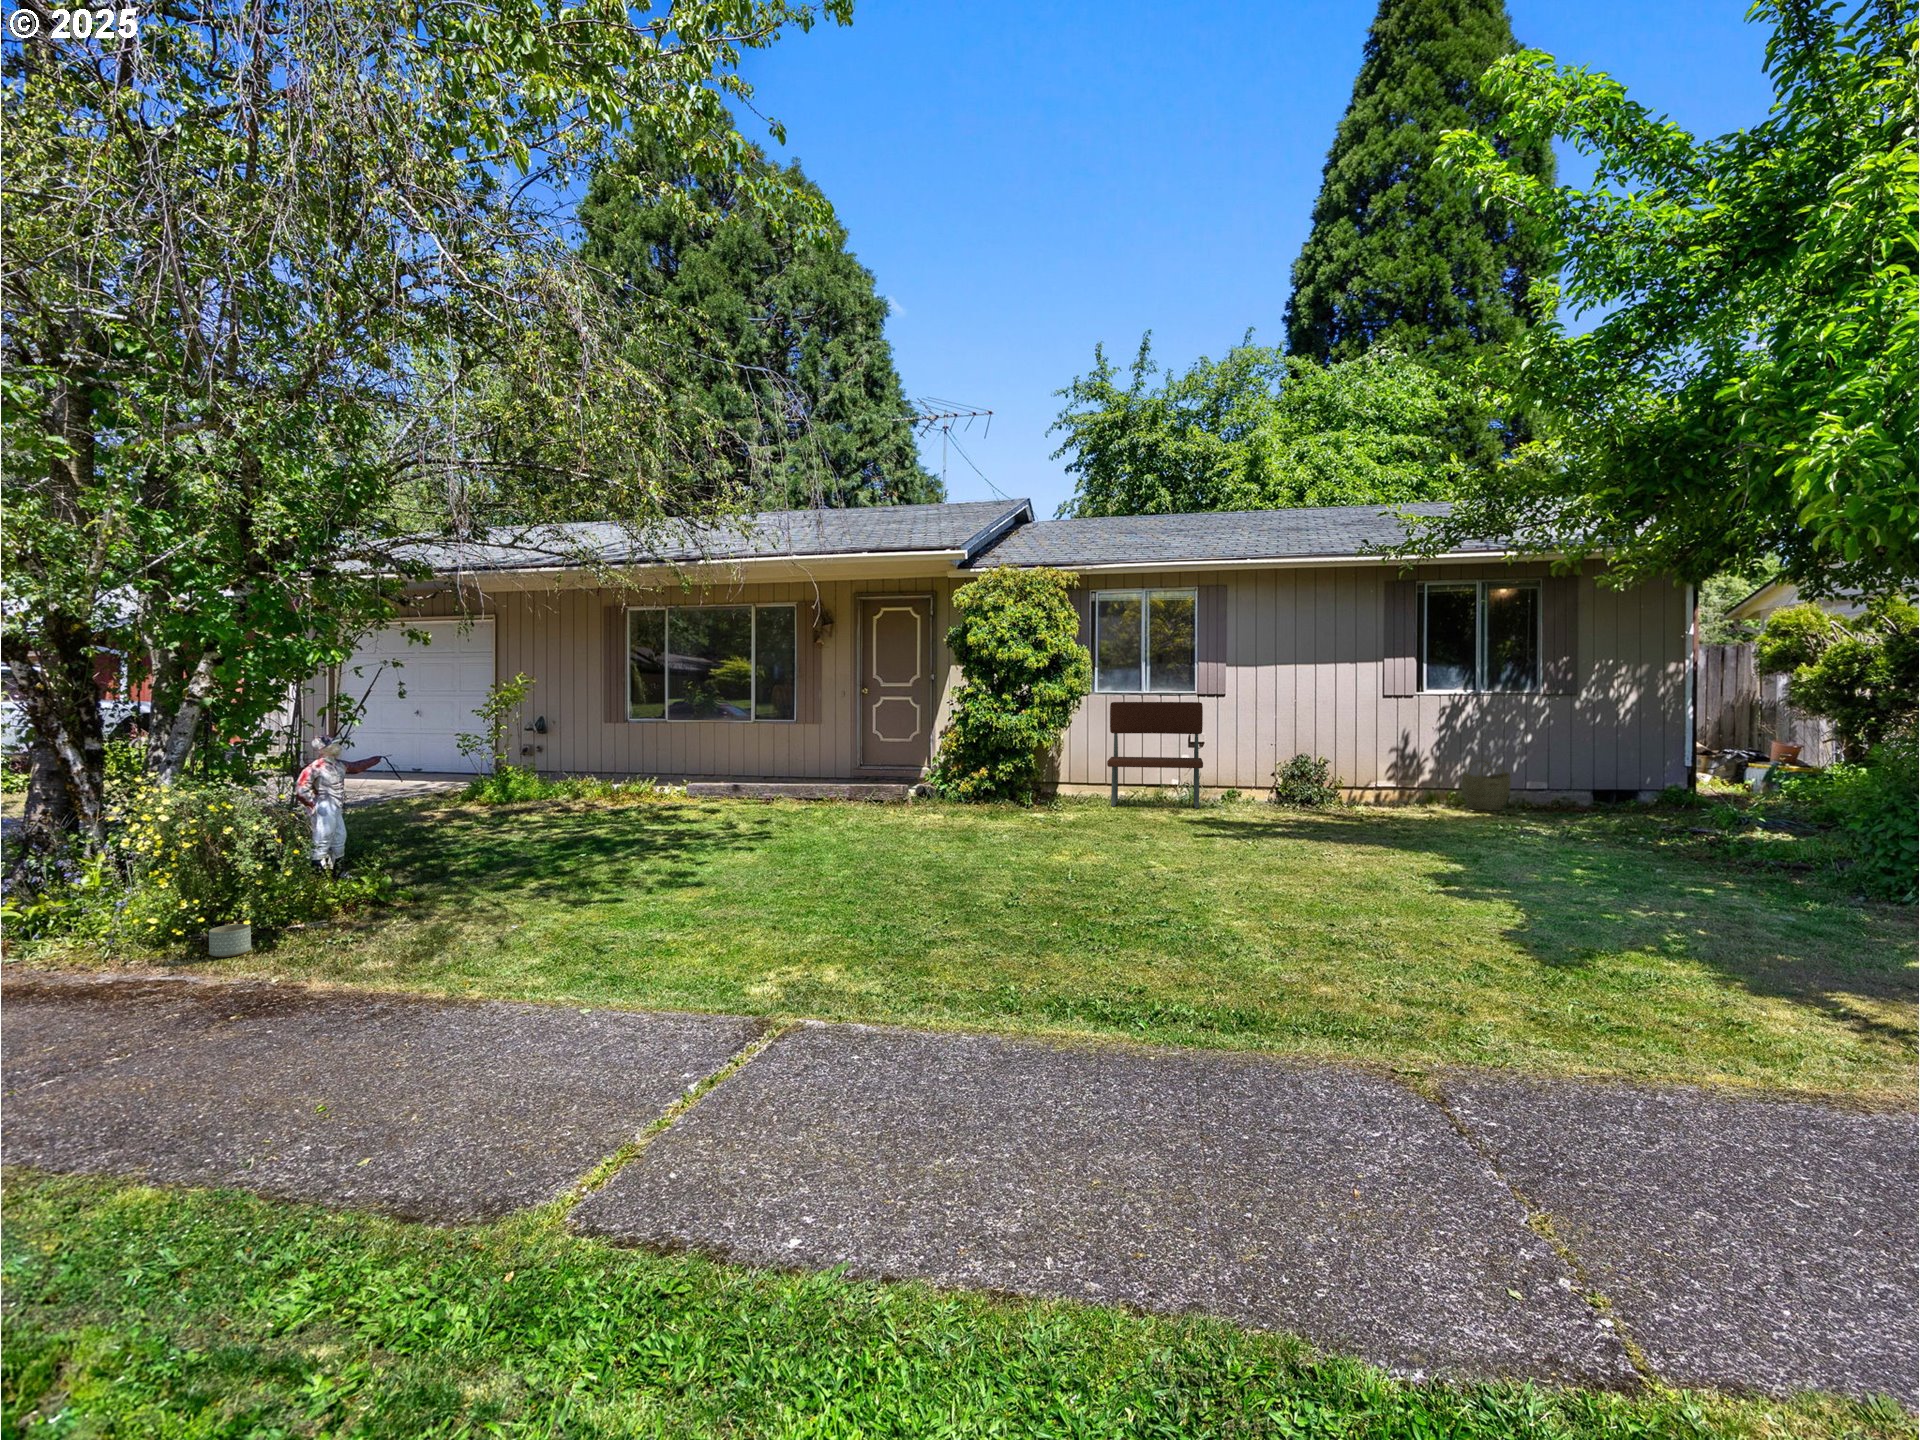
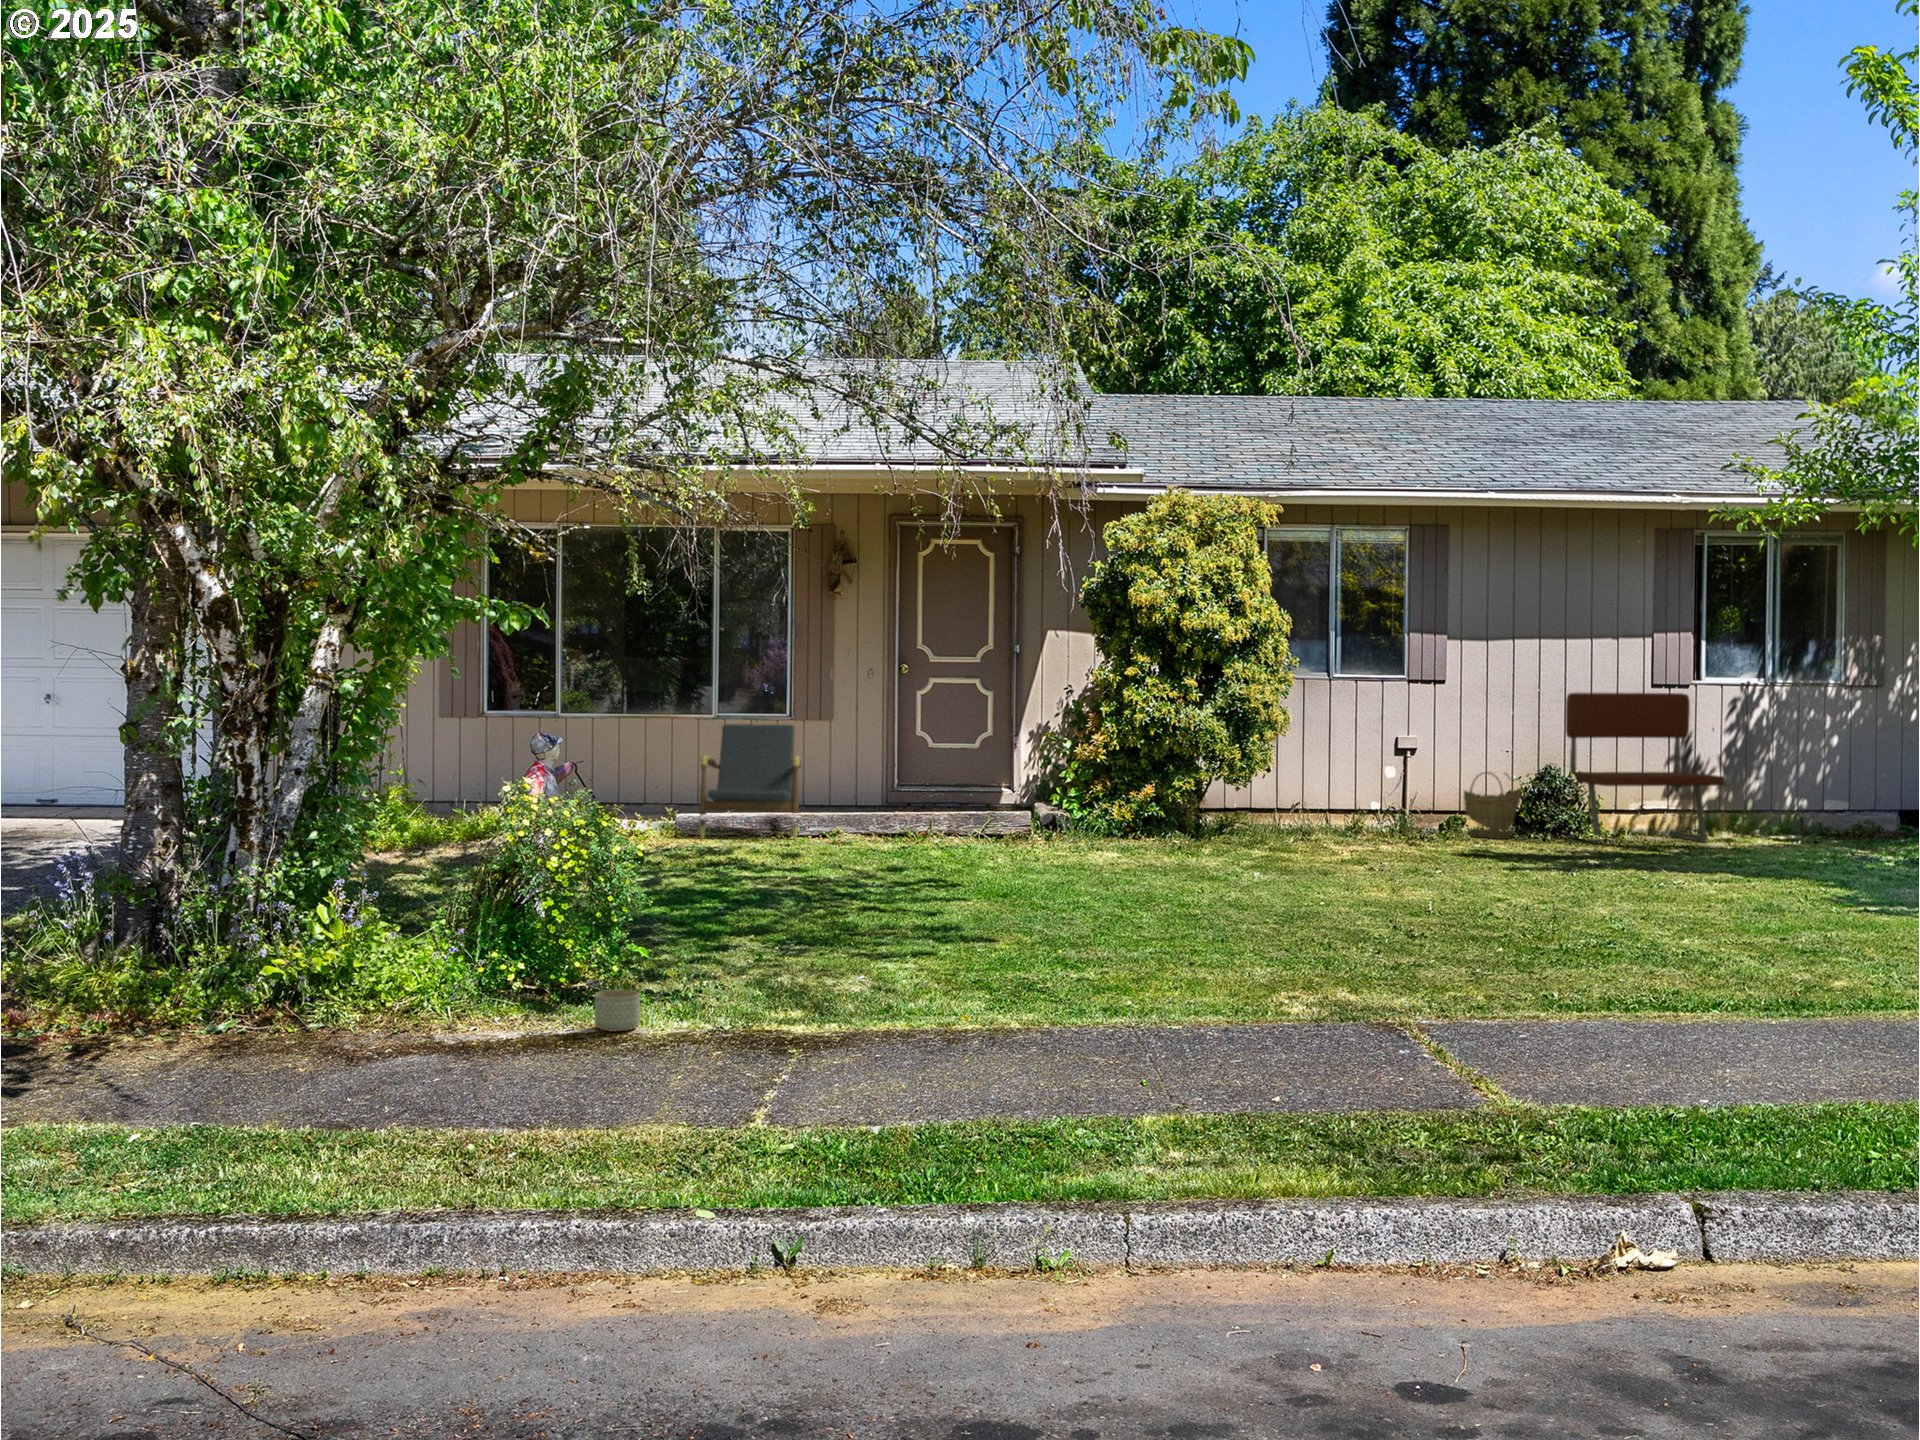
bench: present [1107,702,1203,808] -> present [1566,693,1725,843]
lounge chair: none [722,726,794,799] -> present [700,724,801,839]
woven basket: present [1461,760,1511,810] -> present [1464,772,1522,839]

